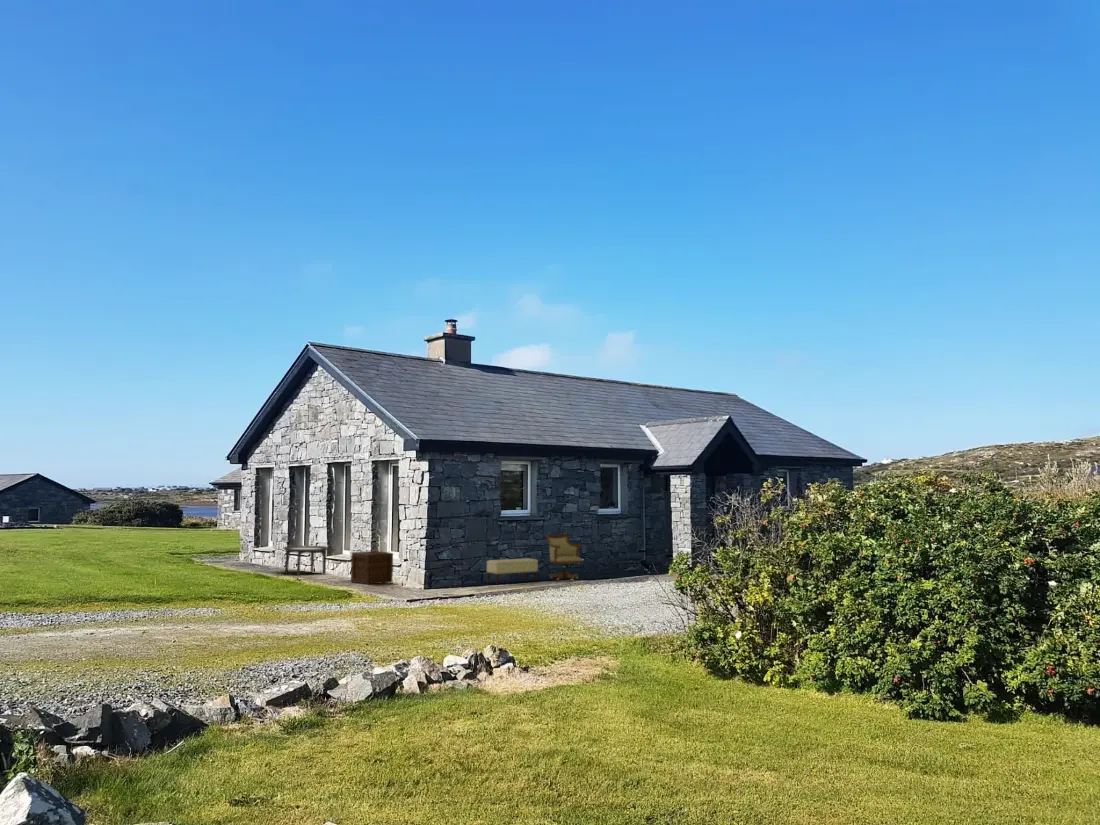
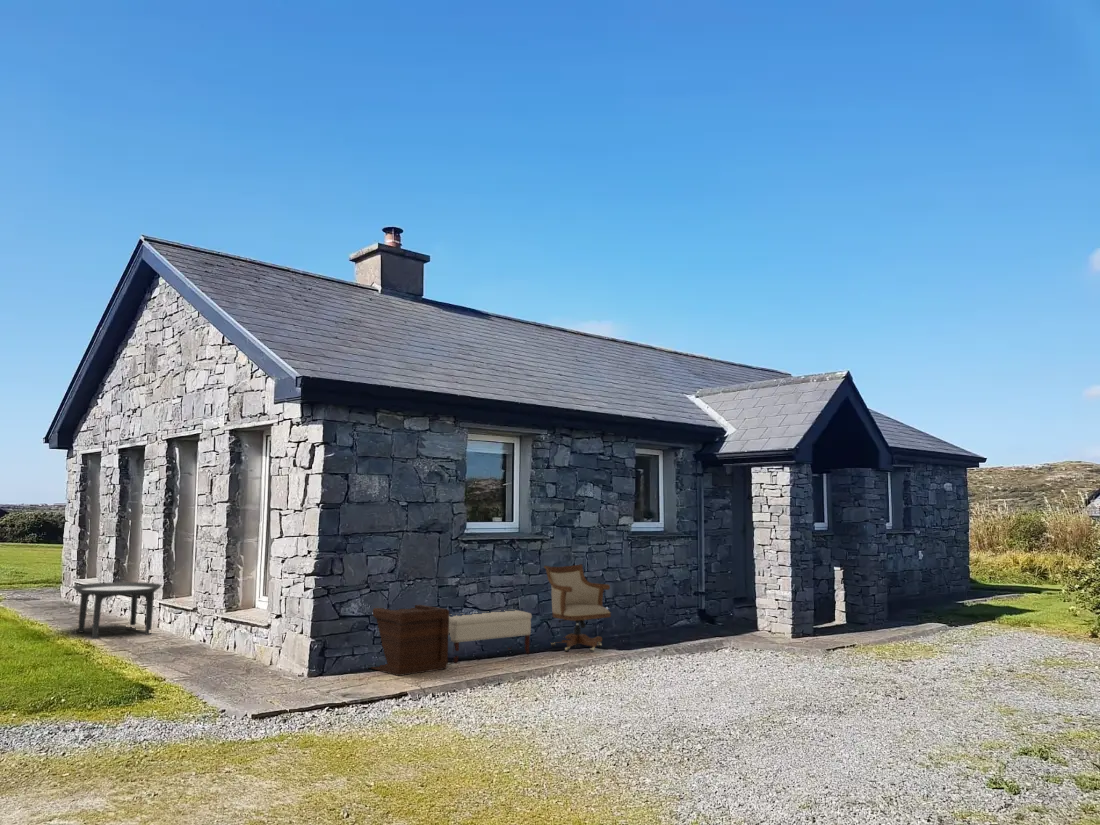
wooden crate: present [351,551,393,584] -> present [371,605,449,676]

